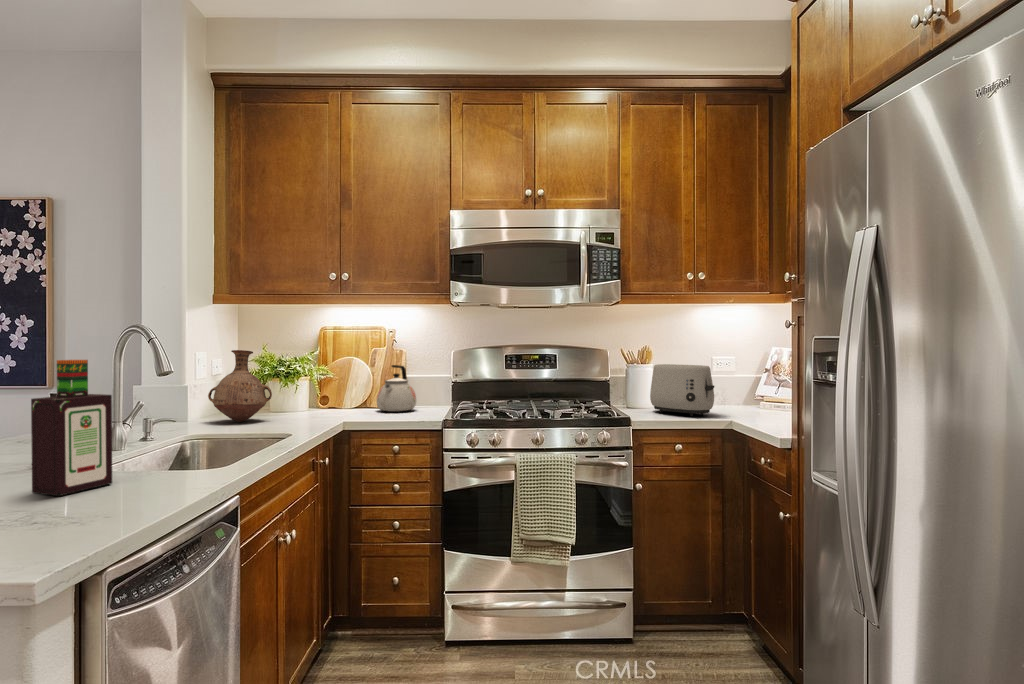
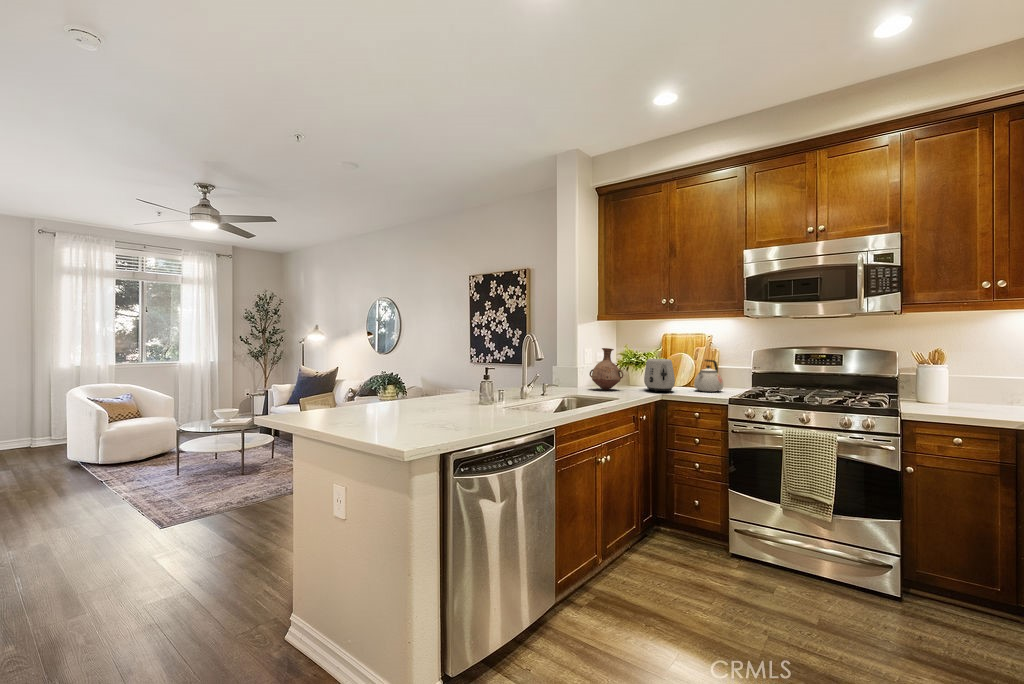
bottle: present [31,360,112,496] -> none [492,351,522,411]
toaster: present [650,364,714,416] -> present [644,359,675,392]

